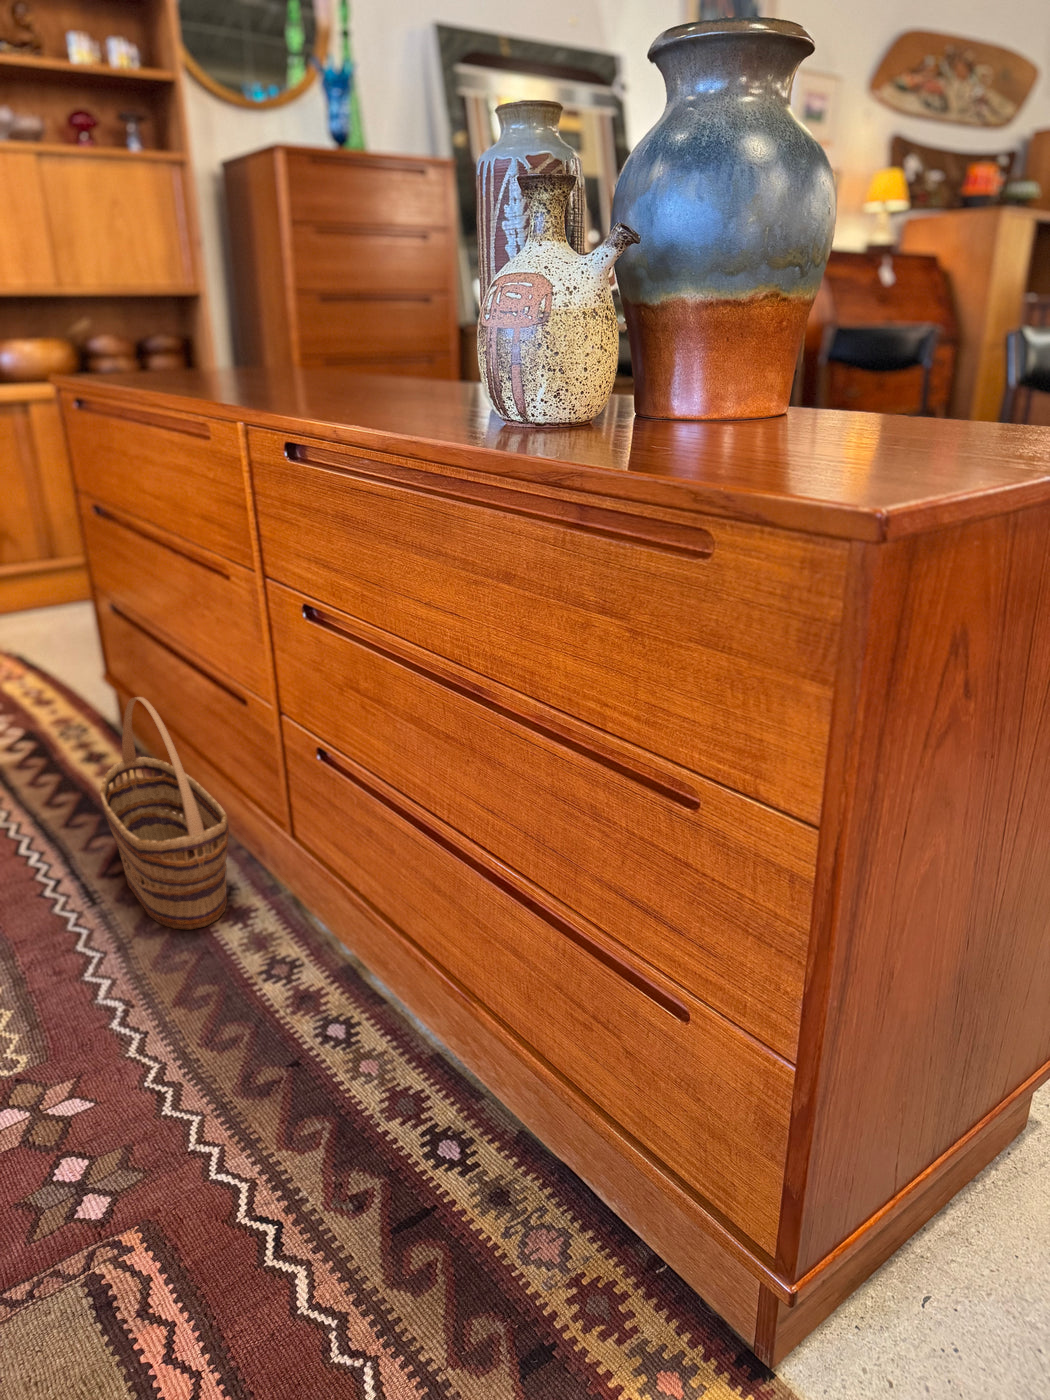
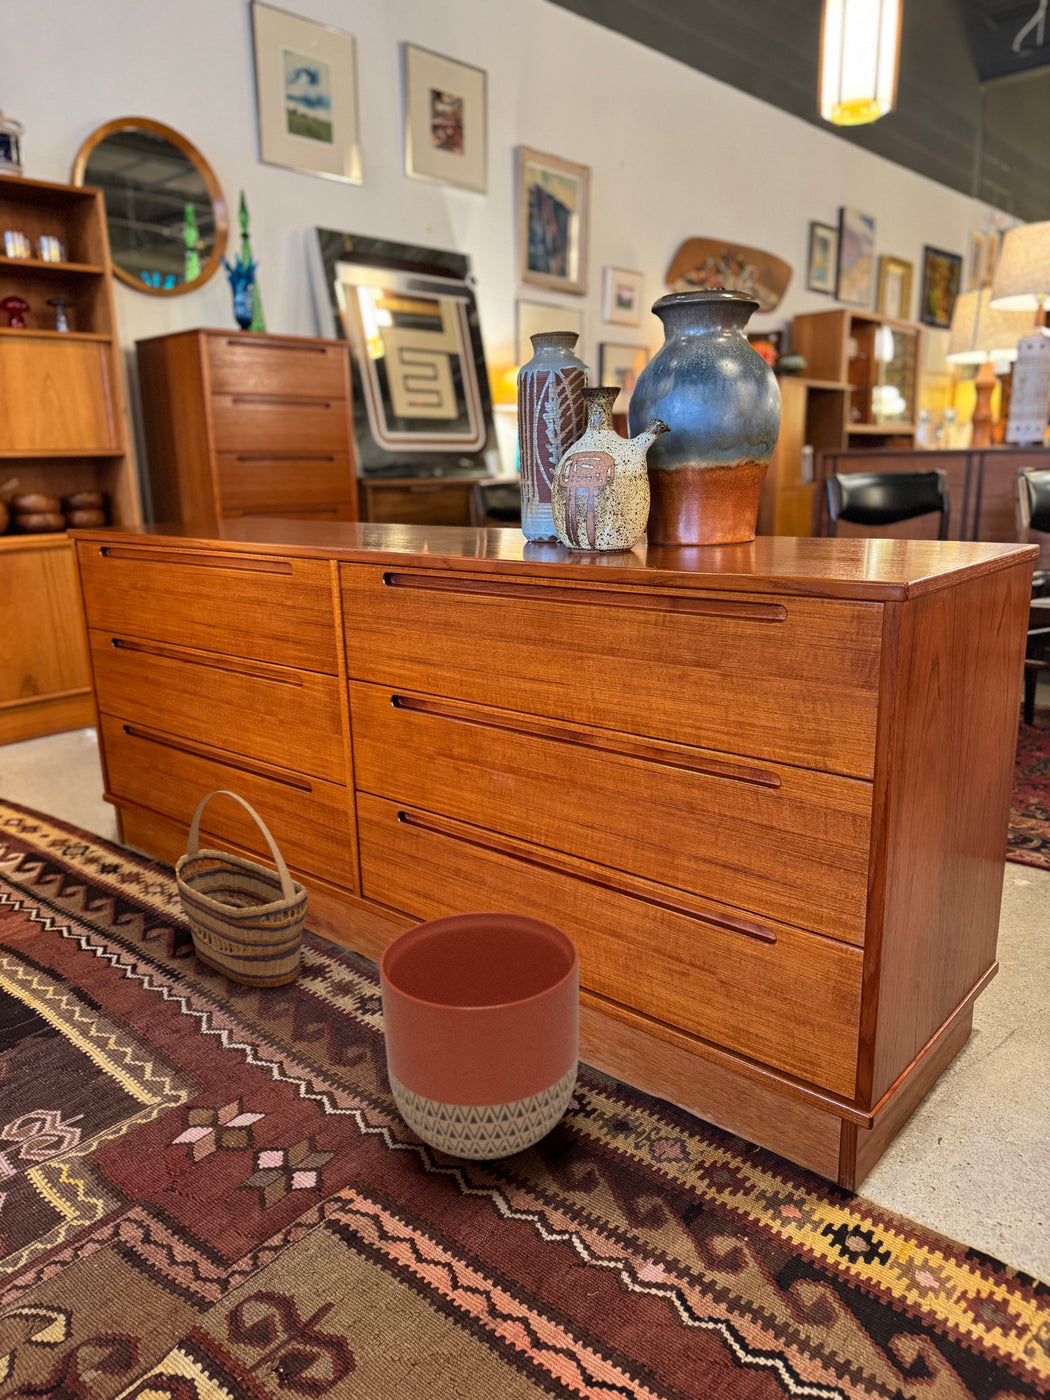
planter: none [173,901,444,1227] -> present [380,912,579,1160]

